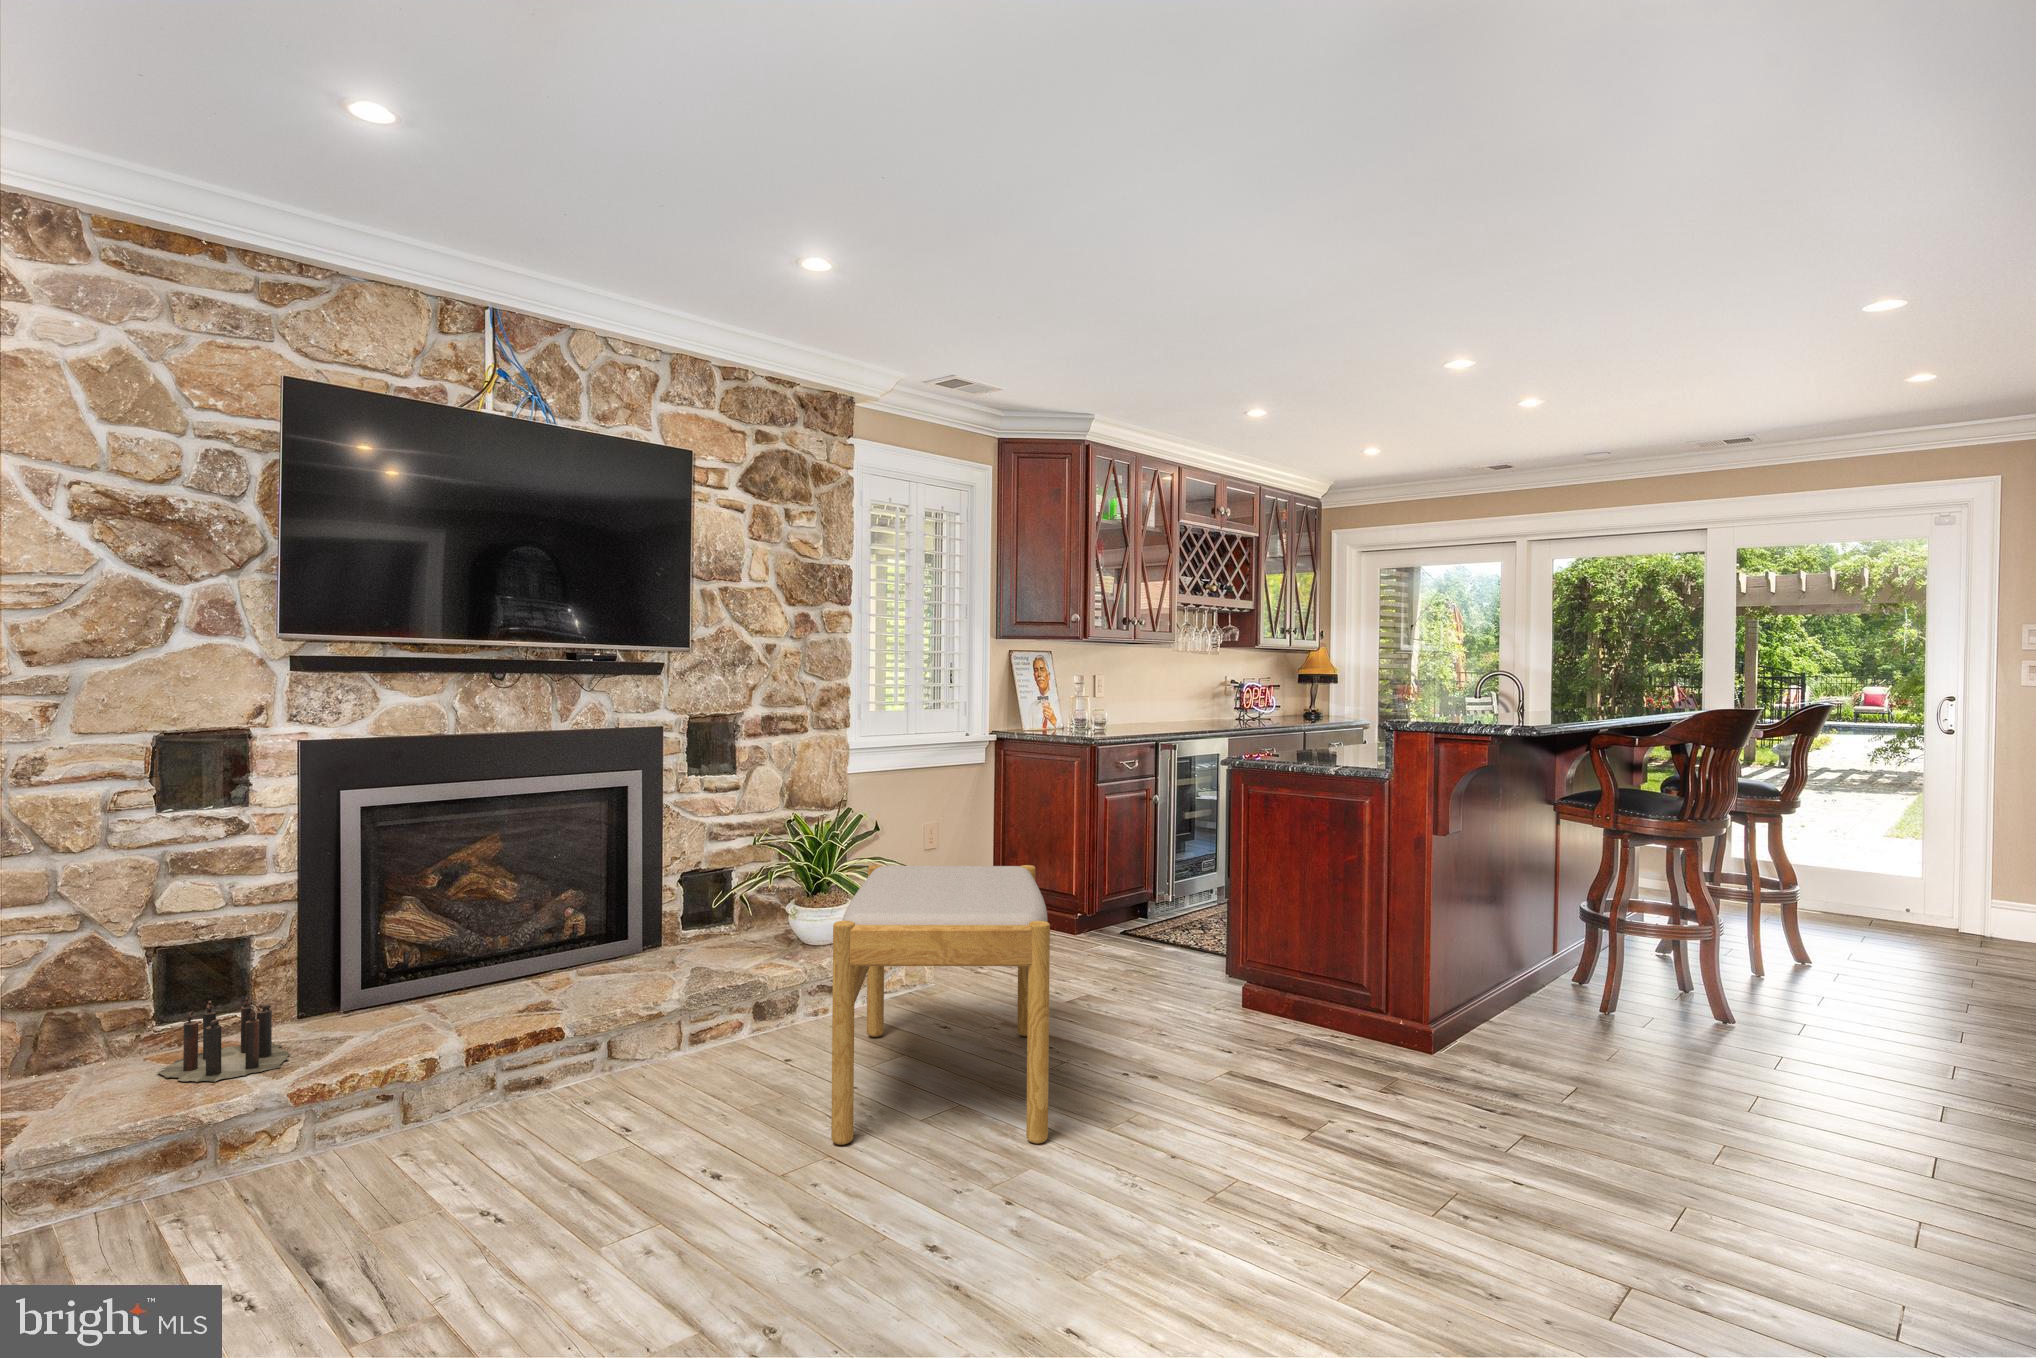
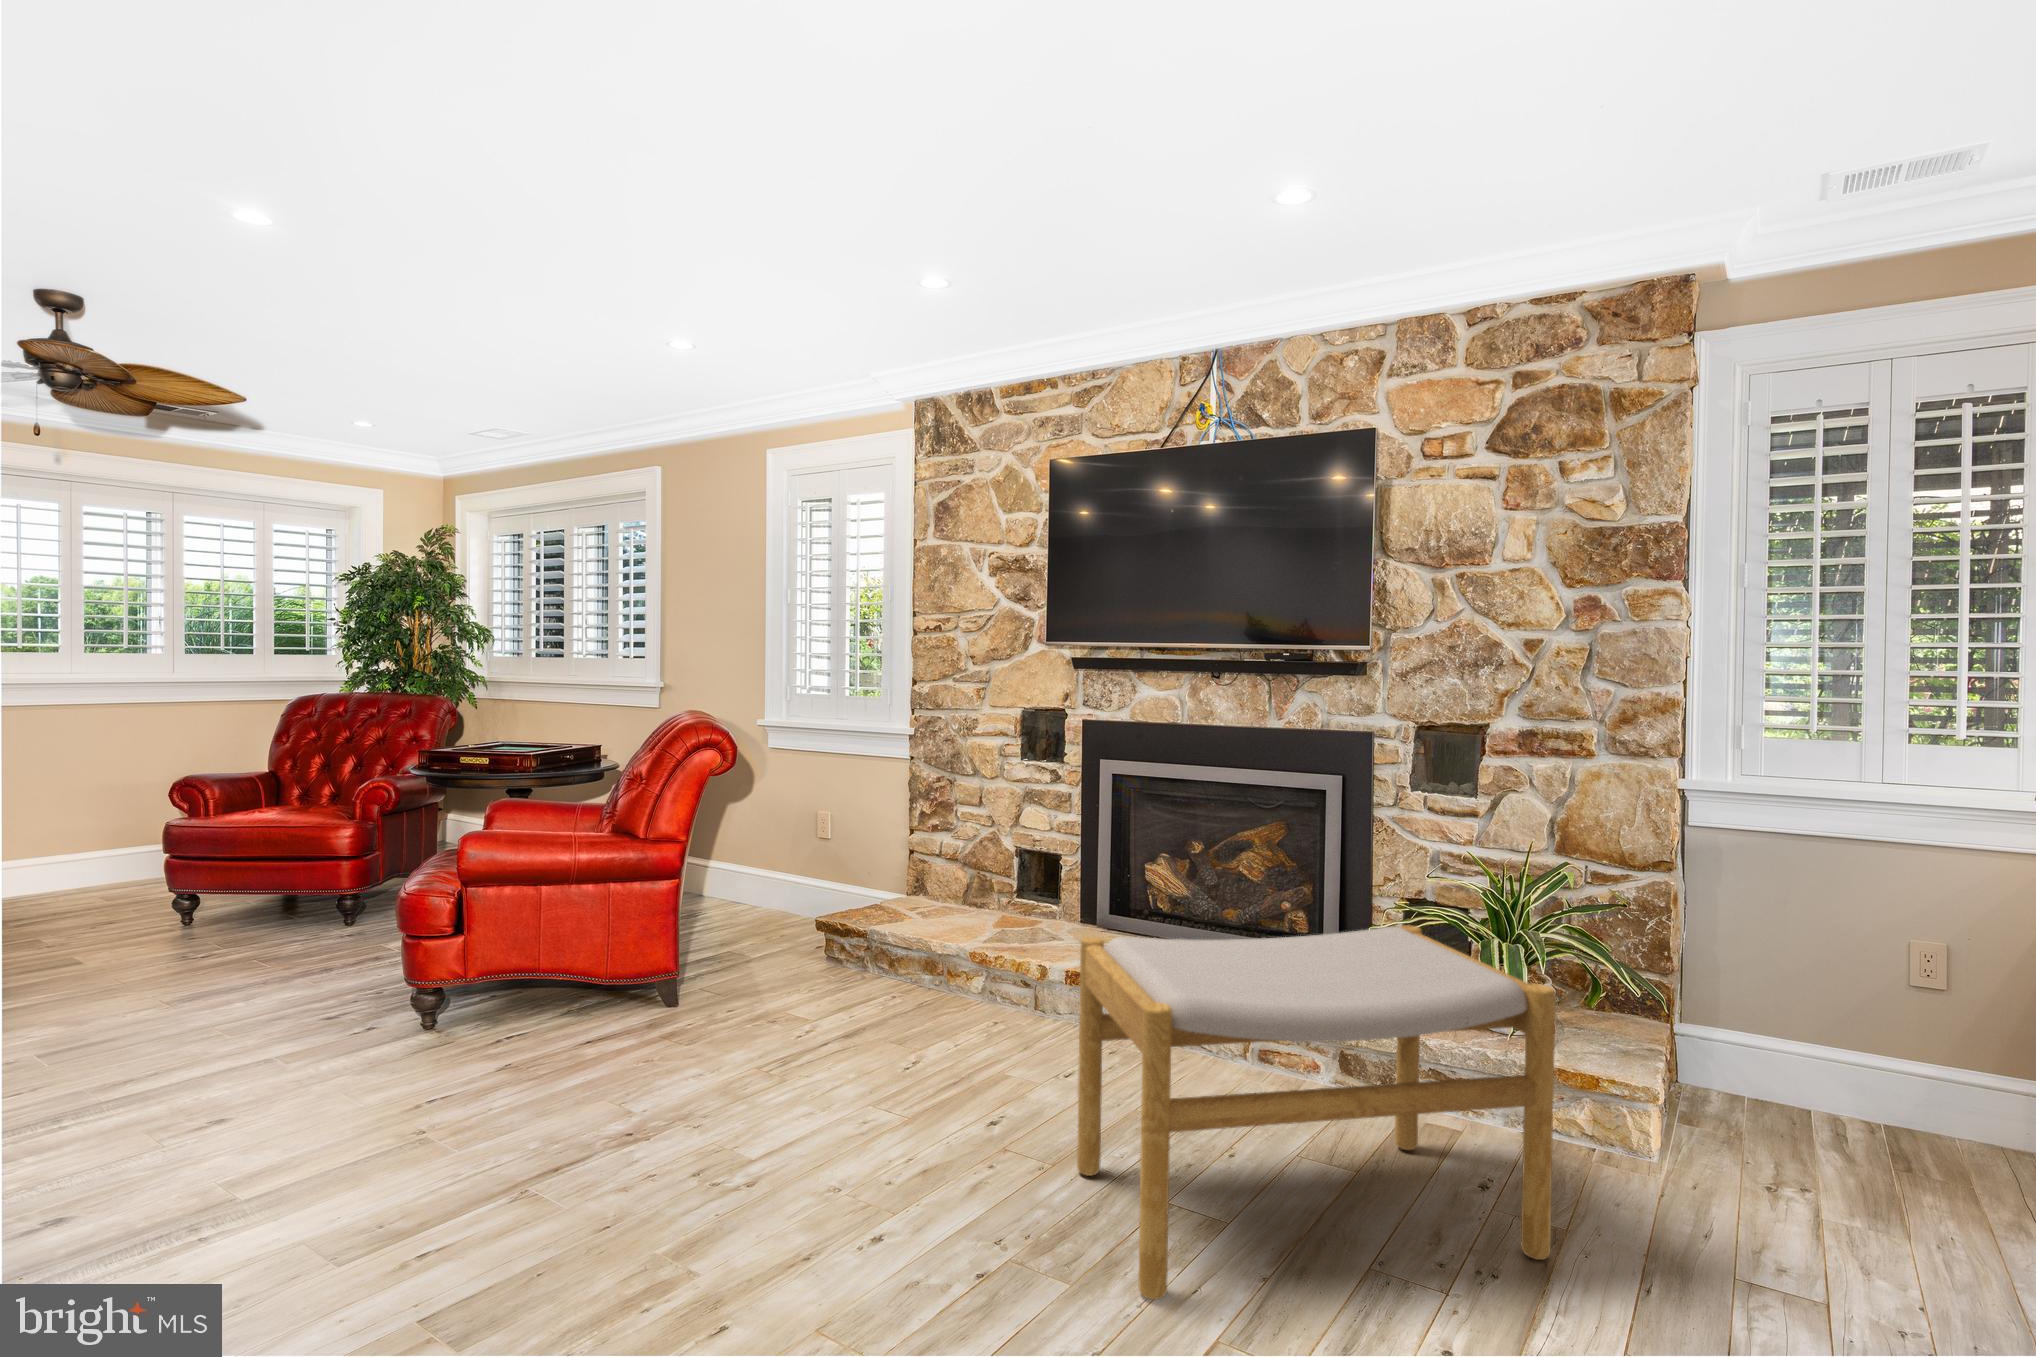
candle: present [158,998,290,1082] -> none [959,886,1039,940]

